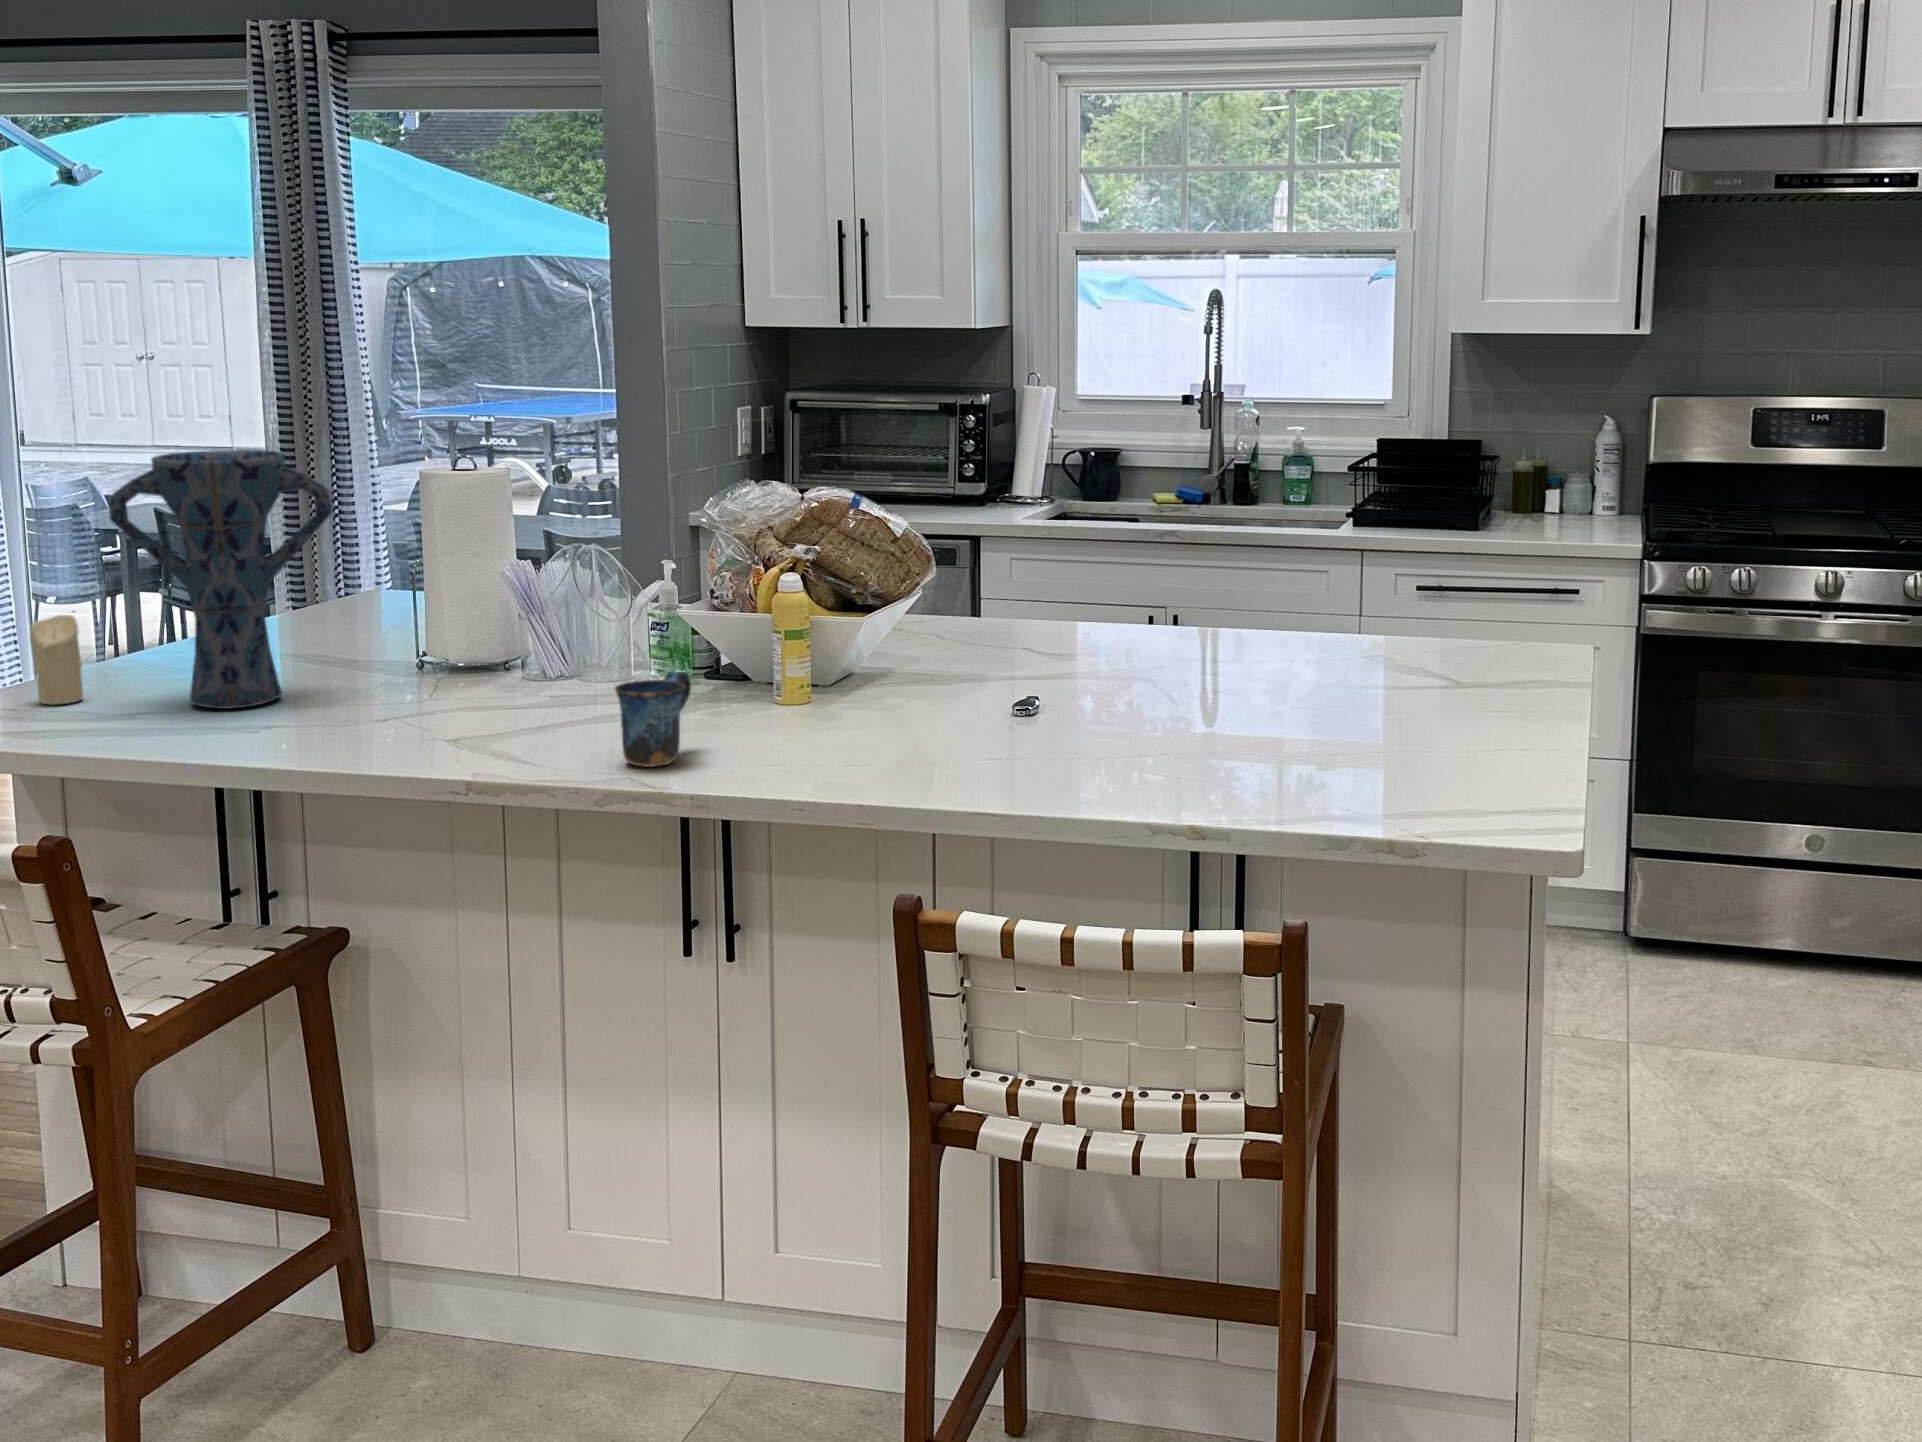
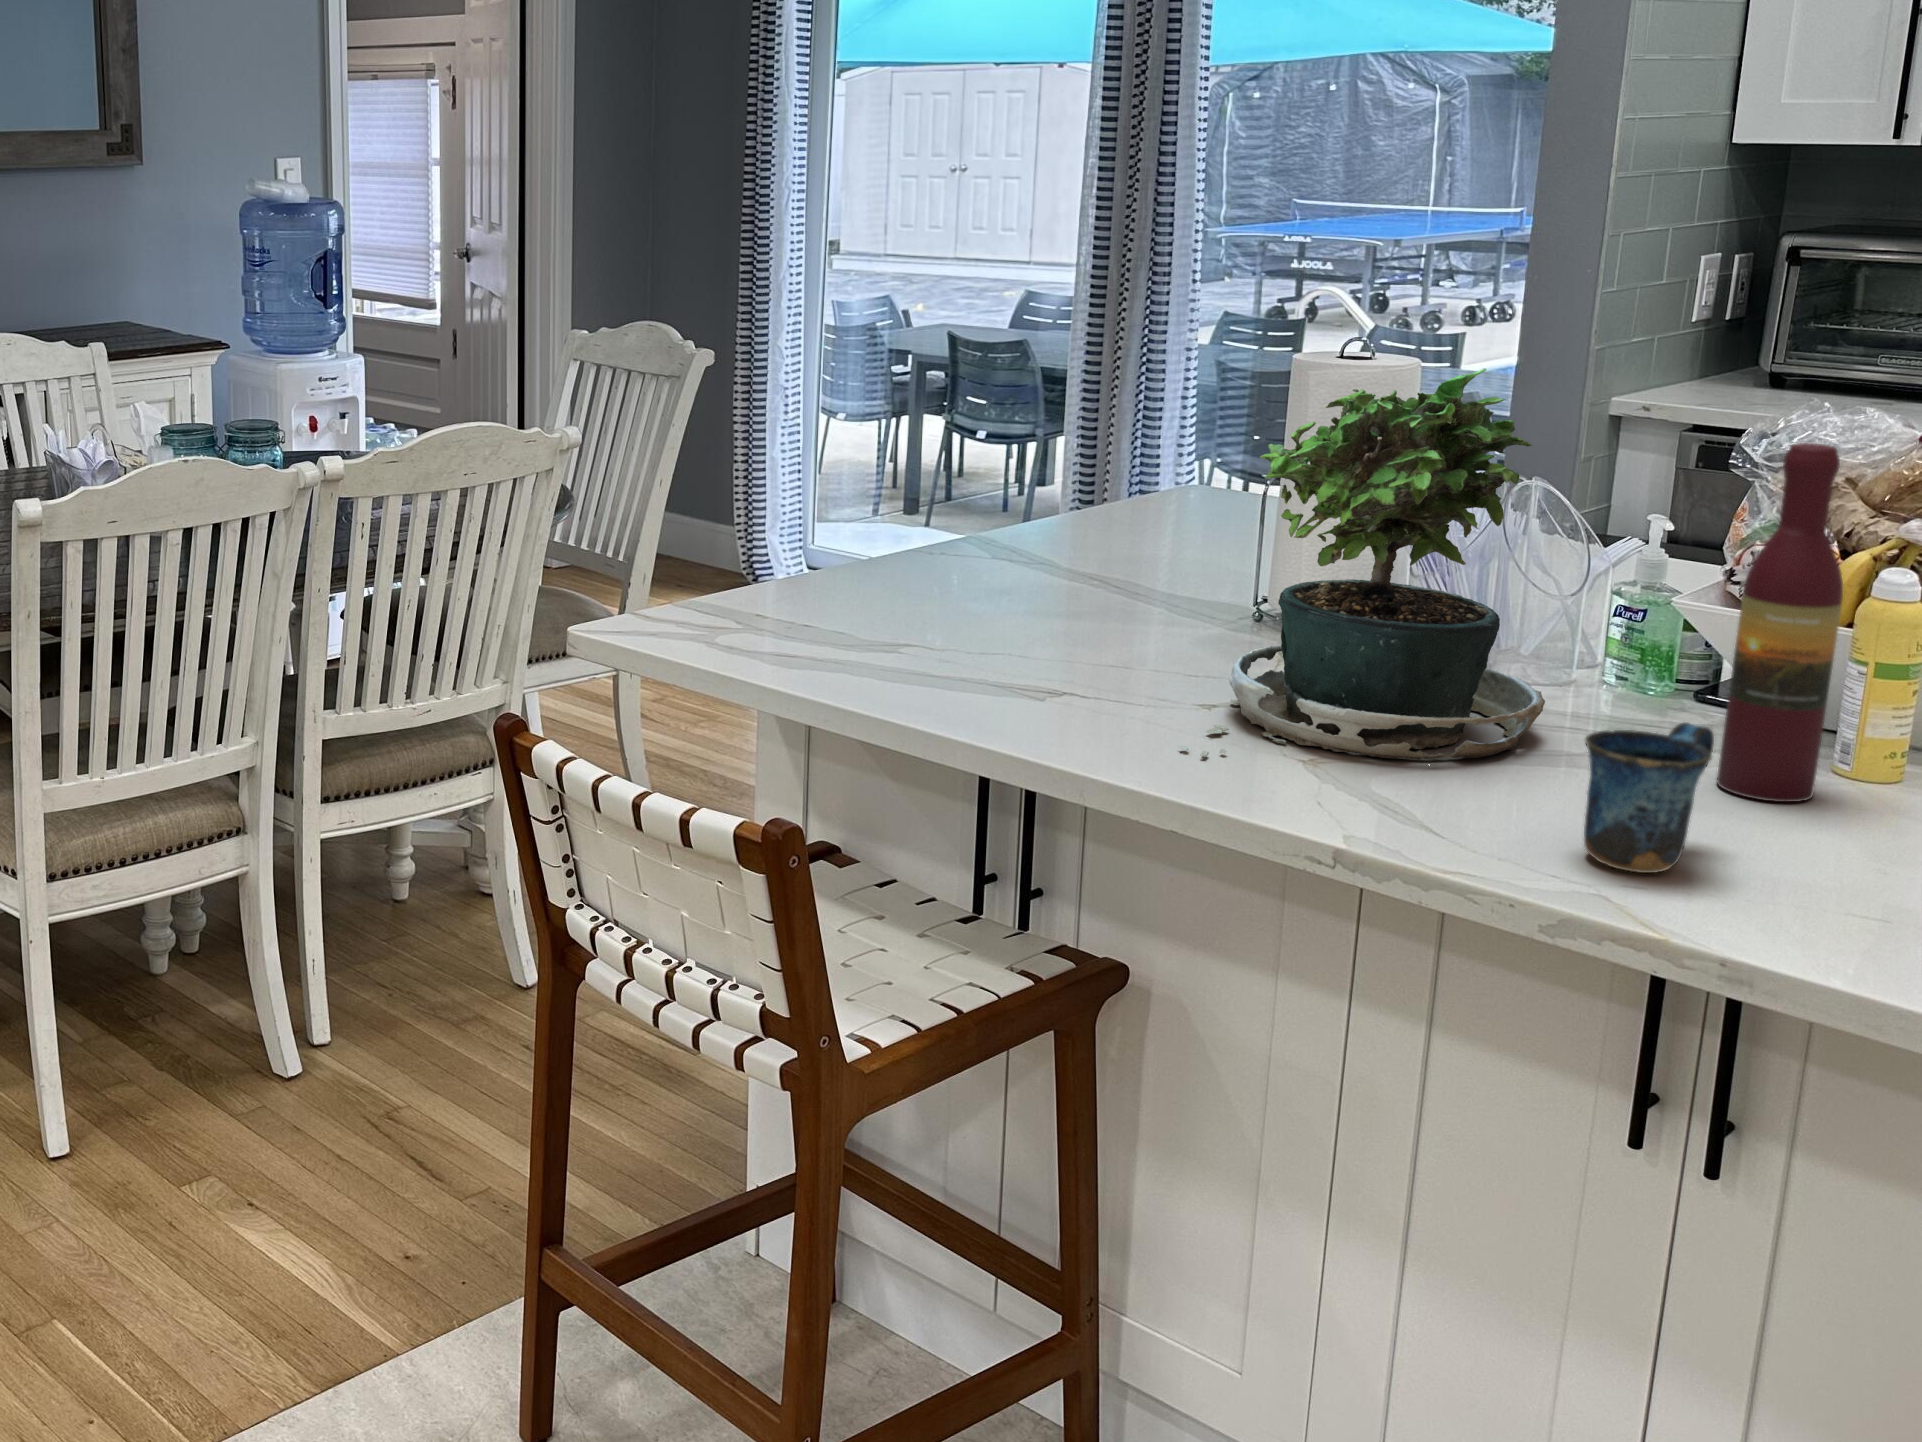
vase: present [109,450,333,709] -> none [897,318,1170,650]
potted plant: none [363,463,607,750] -> present [1179,368,1545,766]
wine bottle: none [705,497,761,722] -> present [1717,443,1843,802]
candle: present [30,615,83,705] -> none [796,505,848,611]

